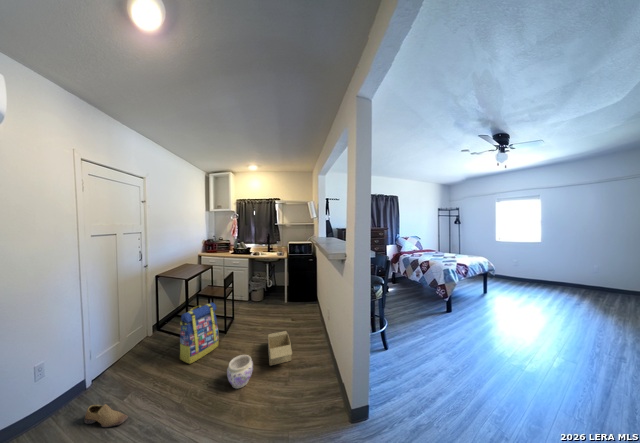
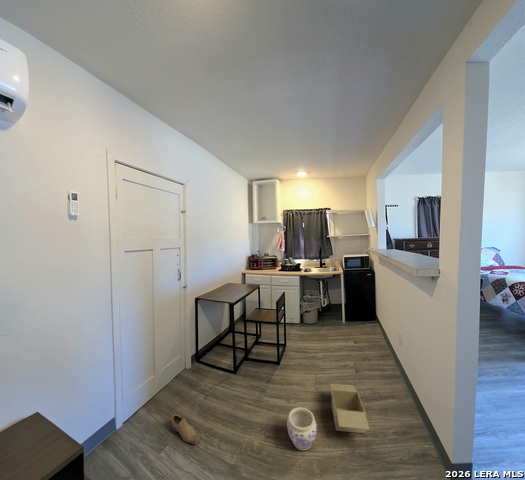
backpack: present [180,303,219,364] -> none [237,330,273,394]

